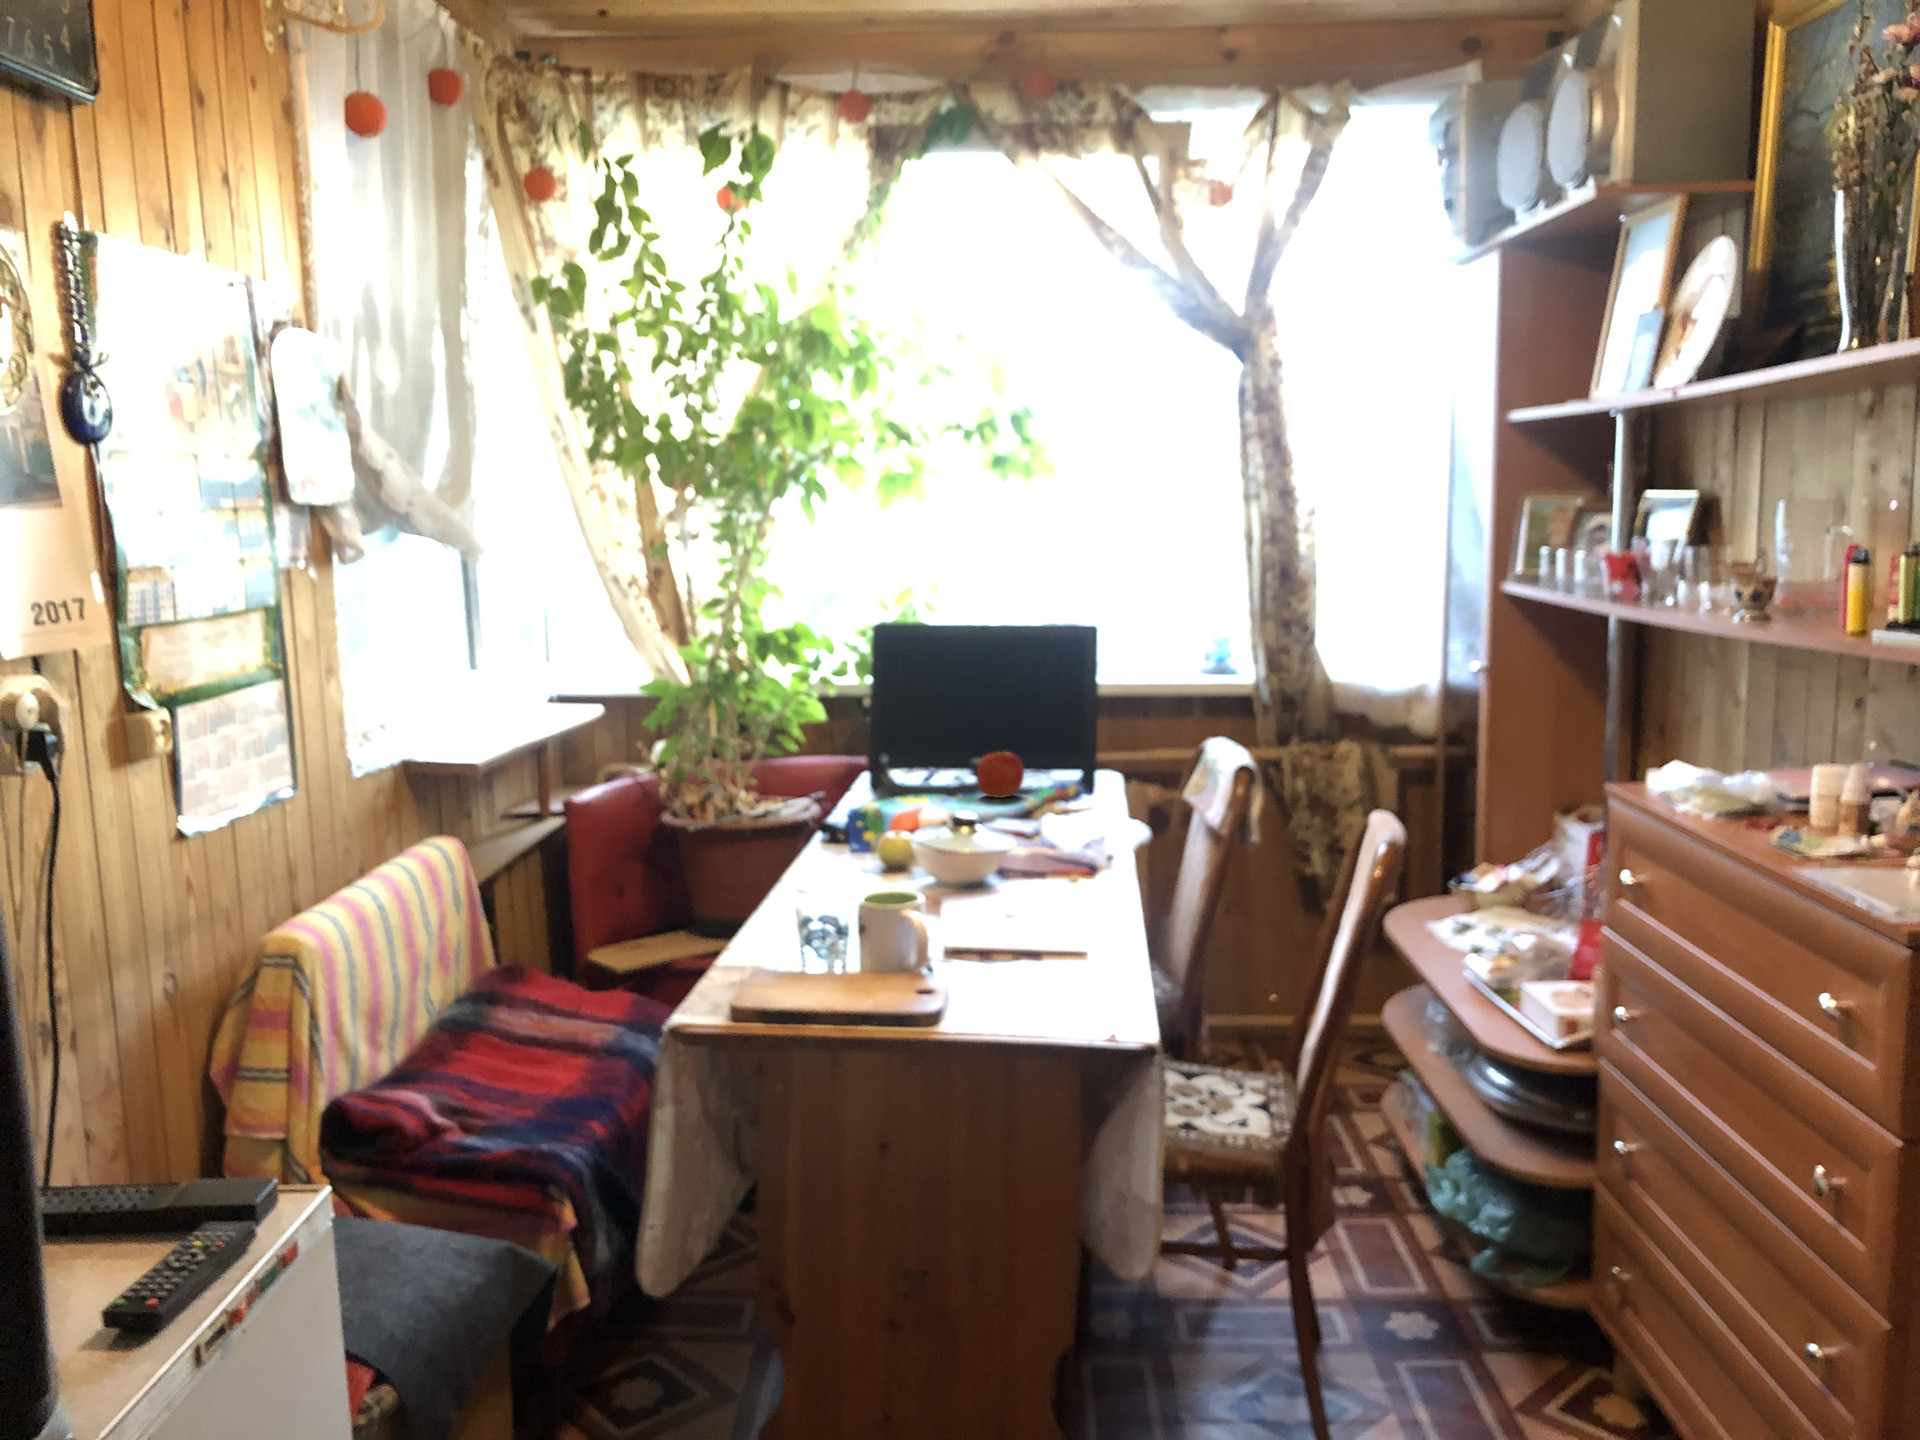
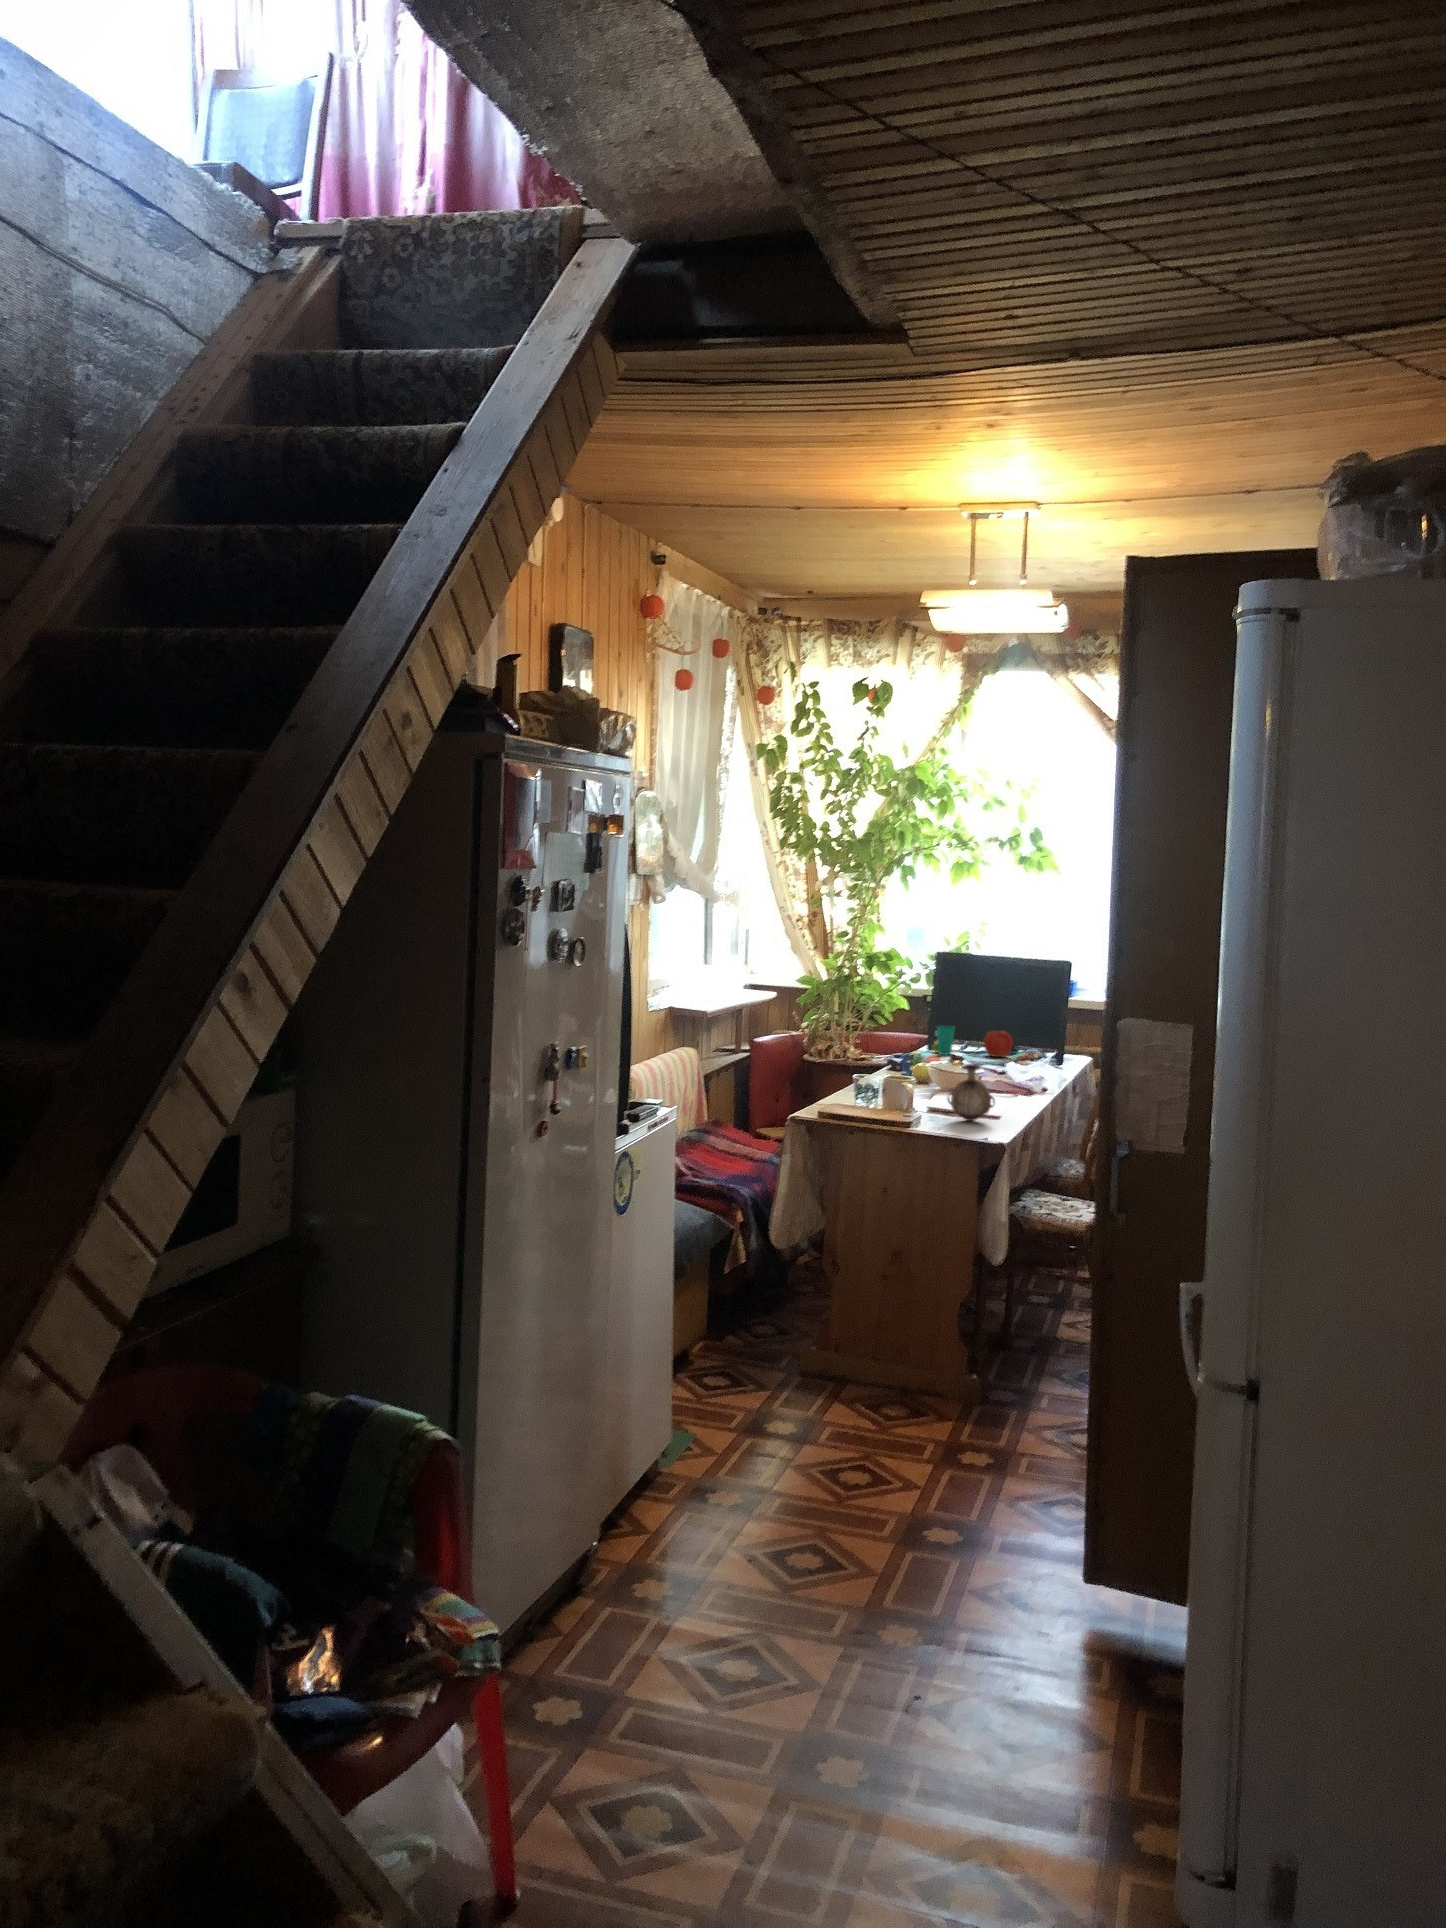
cup: none [889,752,930,805] -> present [933,1025,955,1055]
vase: none [1005,870,1108,993] -> present [948,1064,995,1121]

